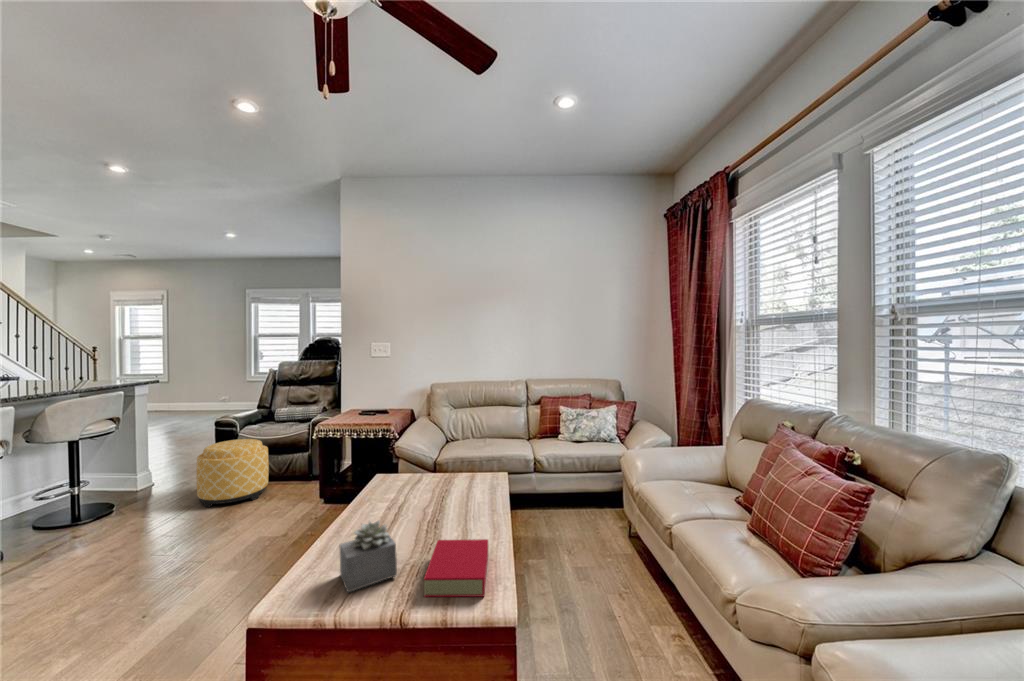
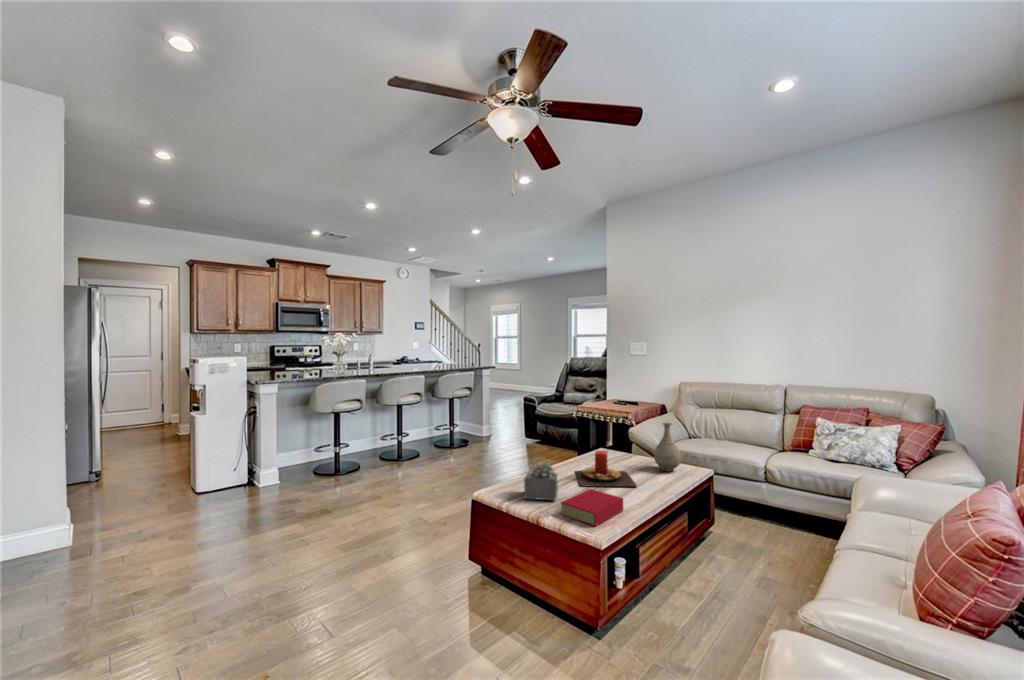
vase: none [459,431,488,486] -> present [654,423,681,472]
ottoman: present [196,439,269,507] -> none [510,412,551,456]
candle: none [378,480,469,538] -> present [576,451,637,487]

